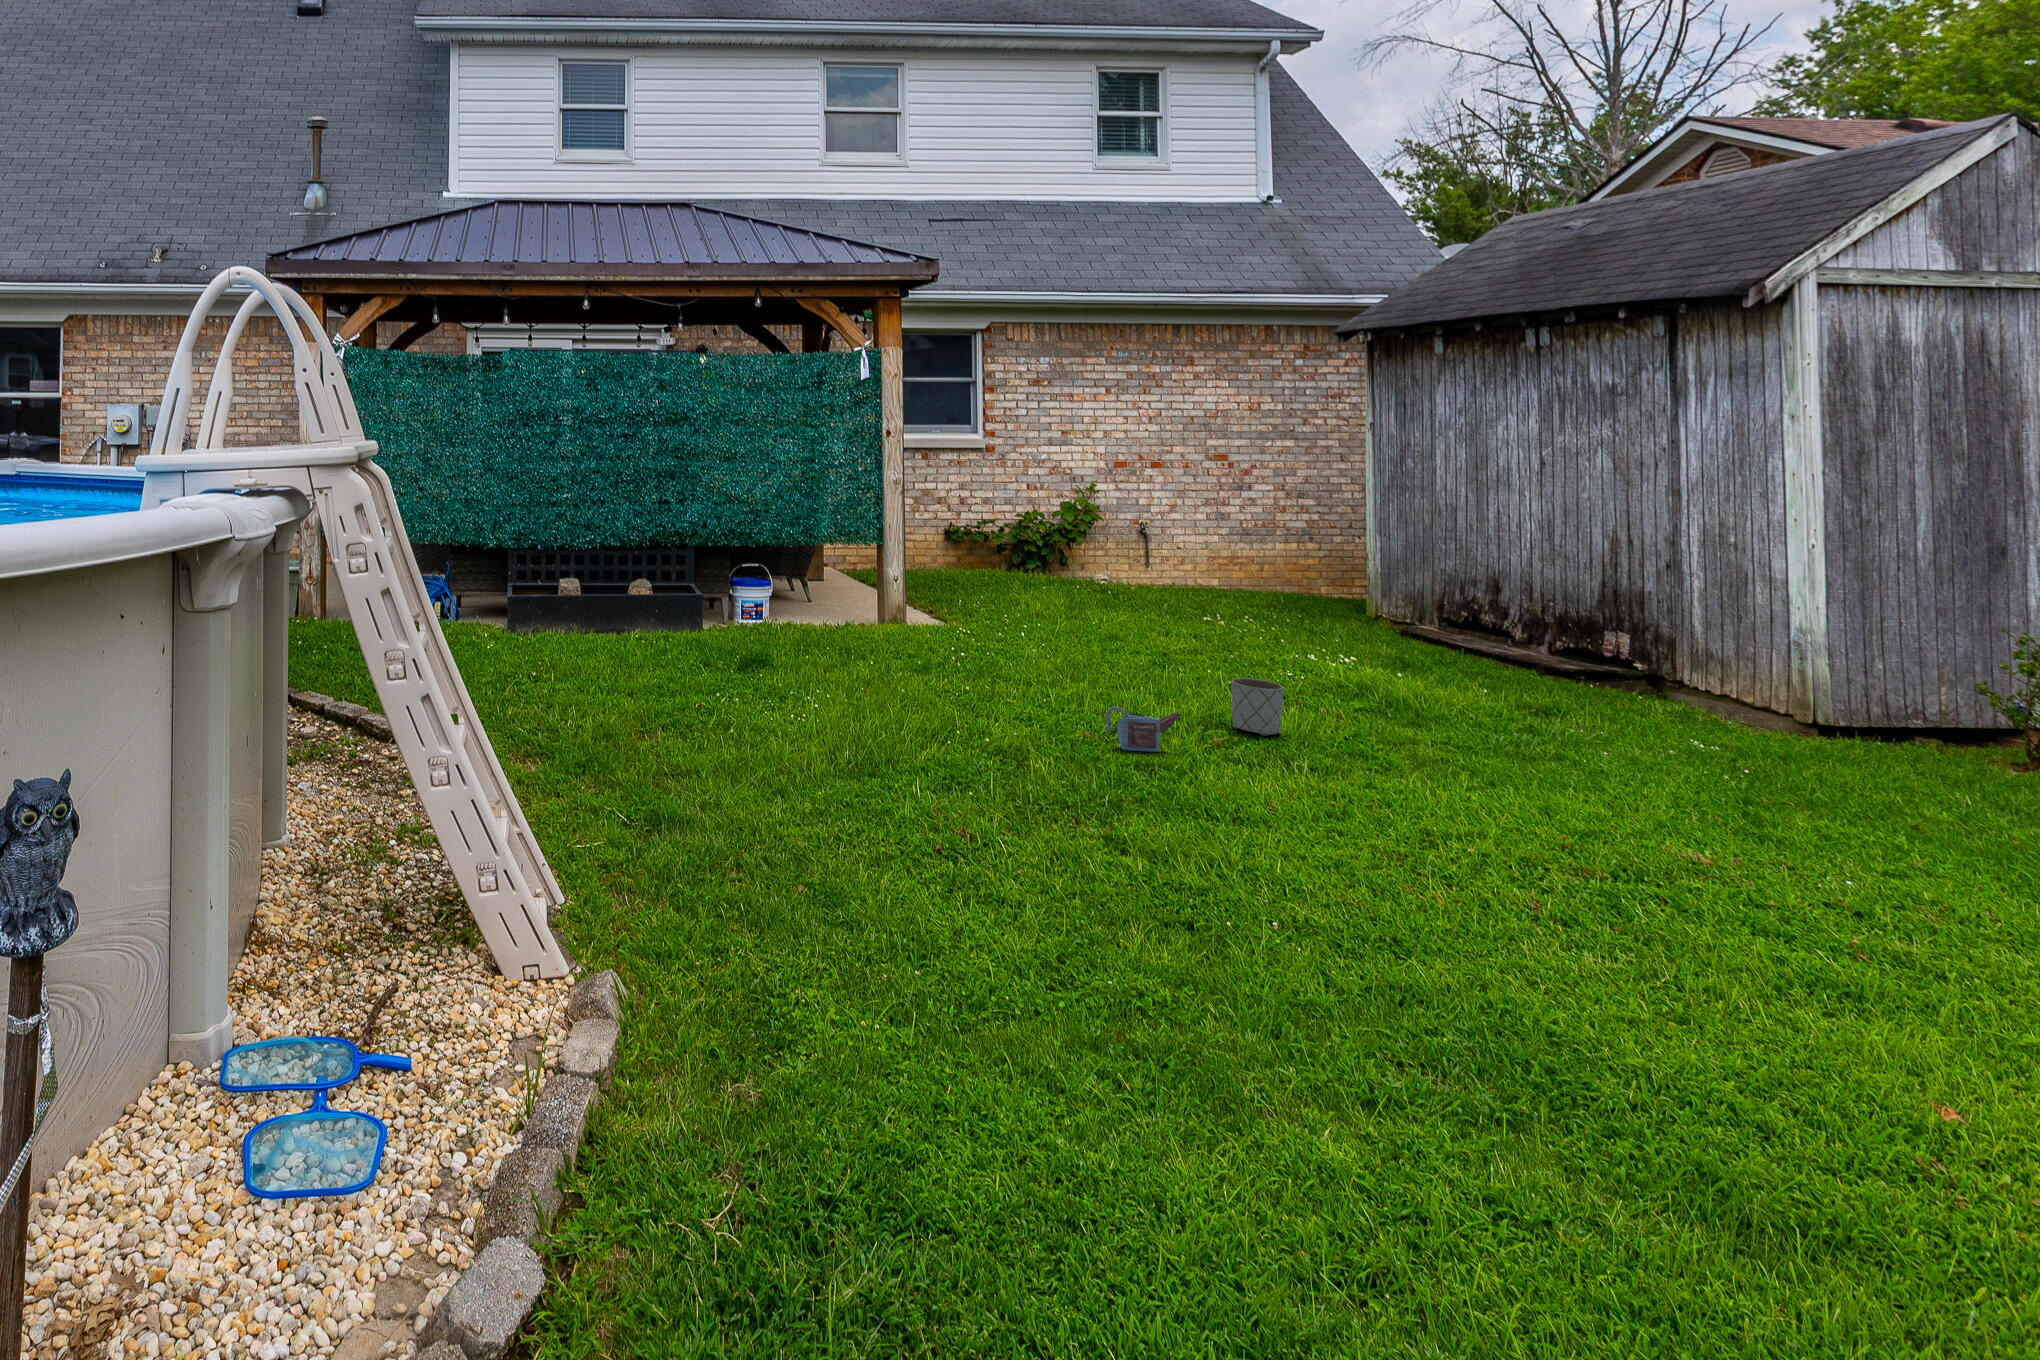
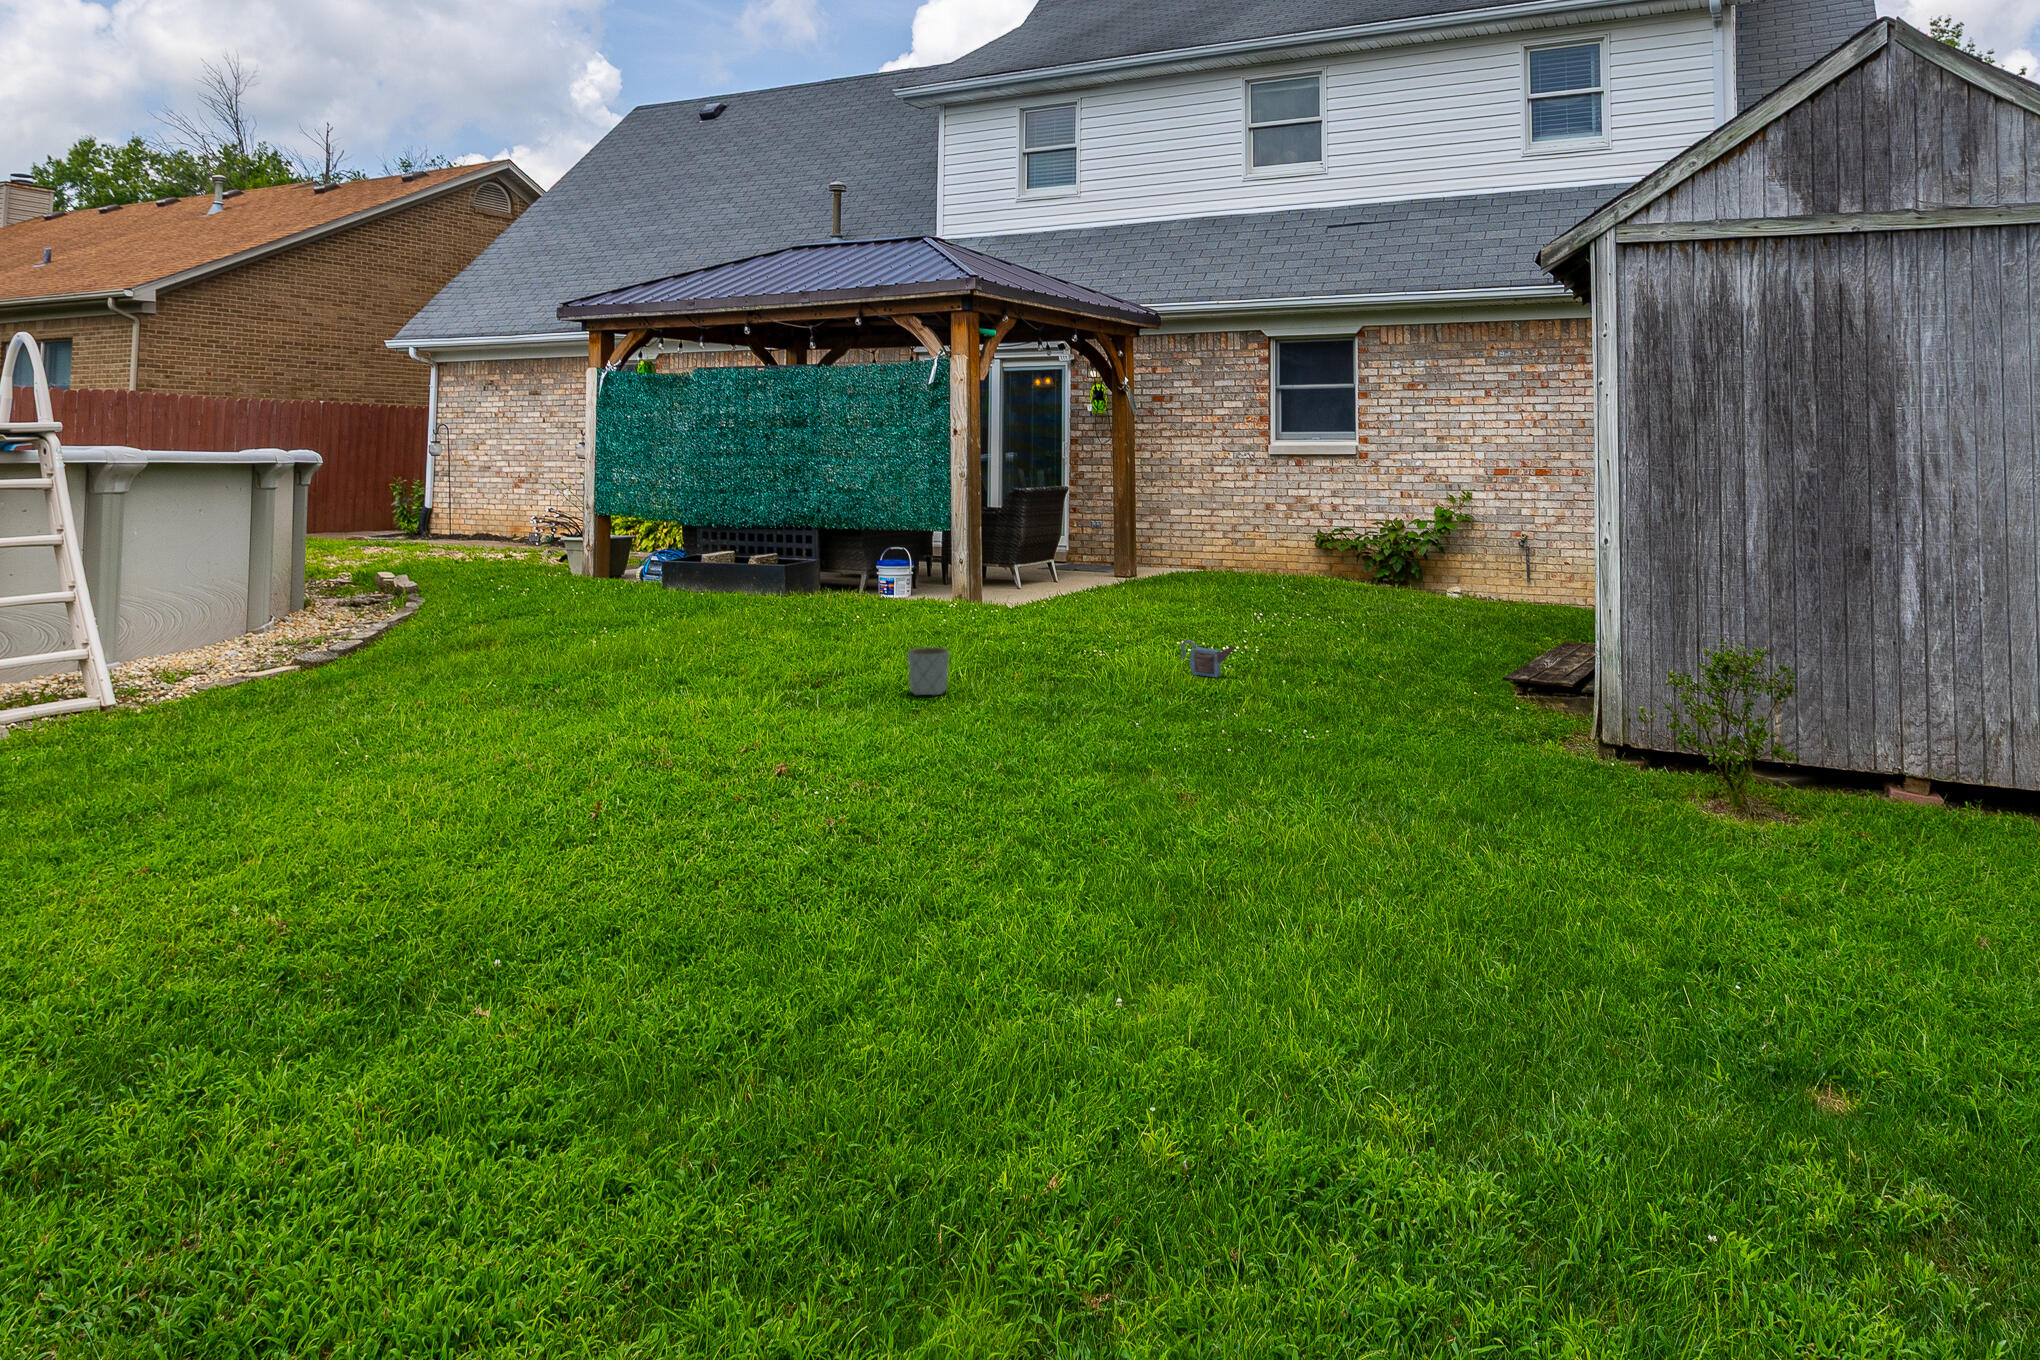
watering can: present [1104,707,1181,752] -> present [1181,640,1235,677]

